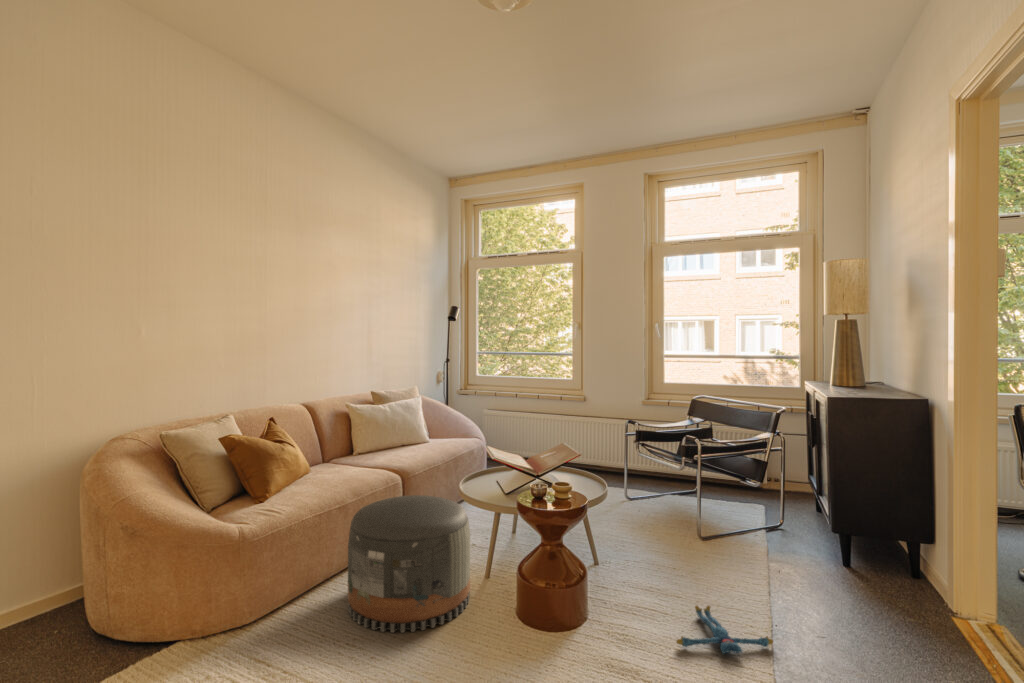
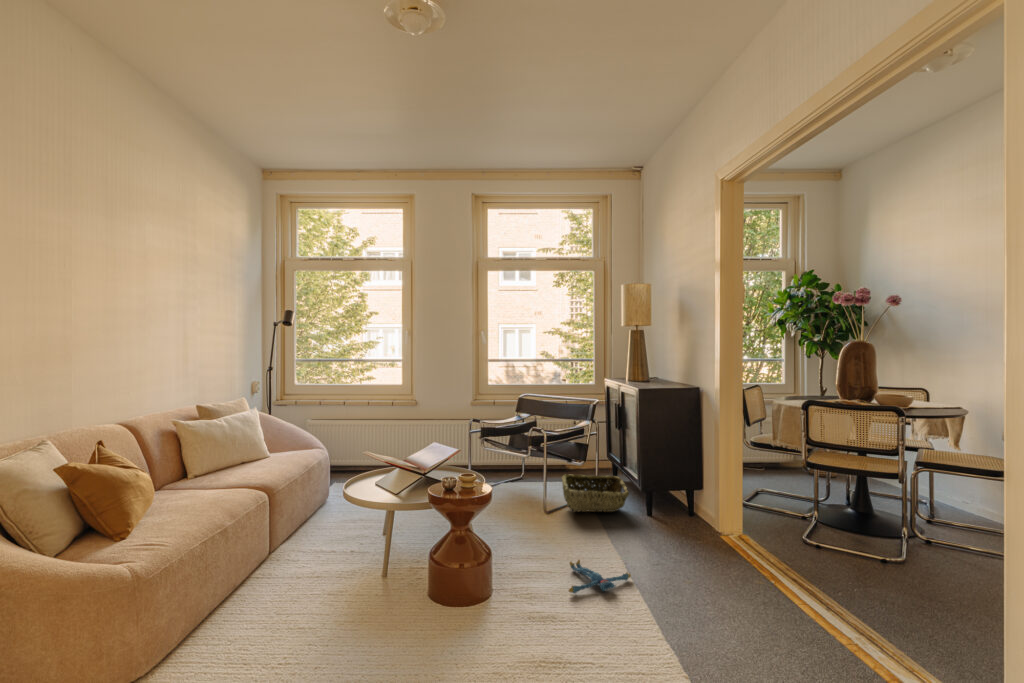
pouf: present [348,495,470,633] -> none [250,506,380,646]
woven basket: none [727,497,816,553] -> present [562,475,629,512]

